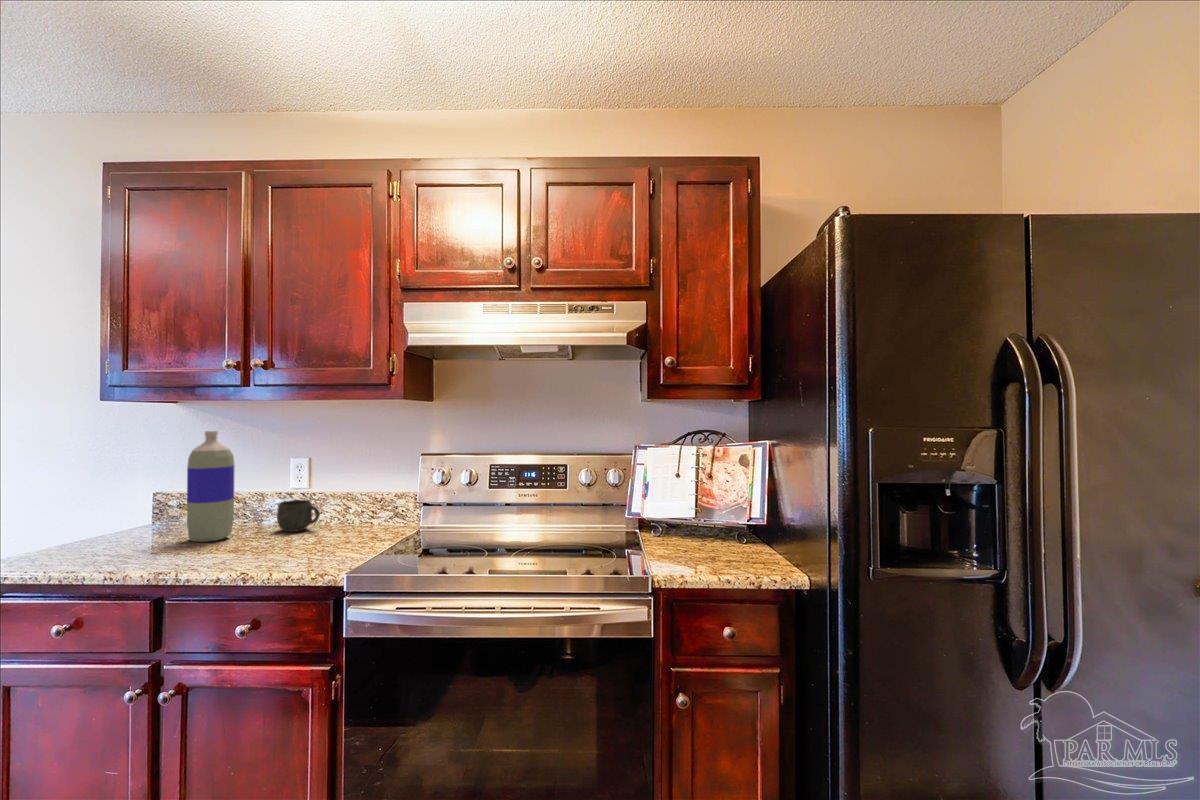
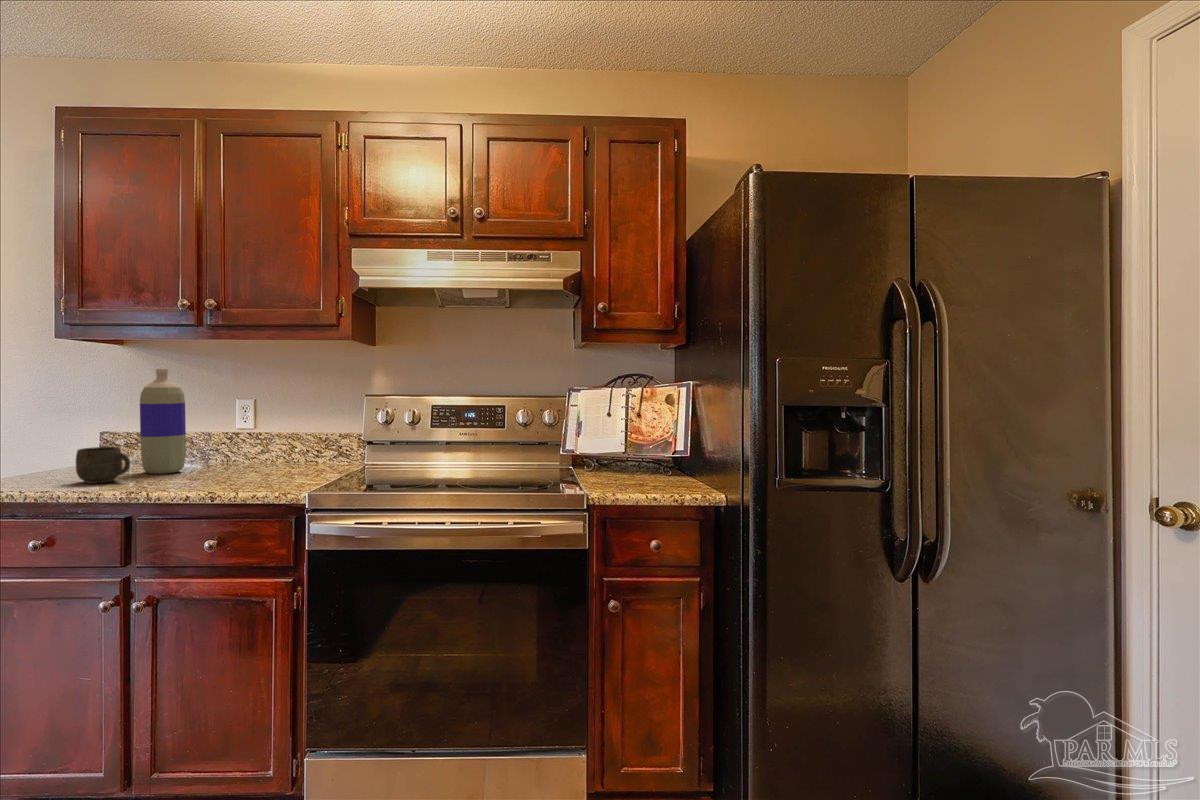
mug: present [277,500,320,532] -> present [75,447,130,484]

